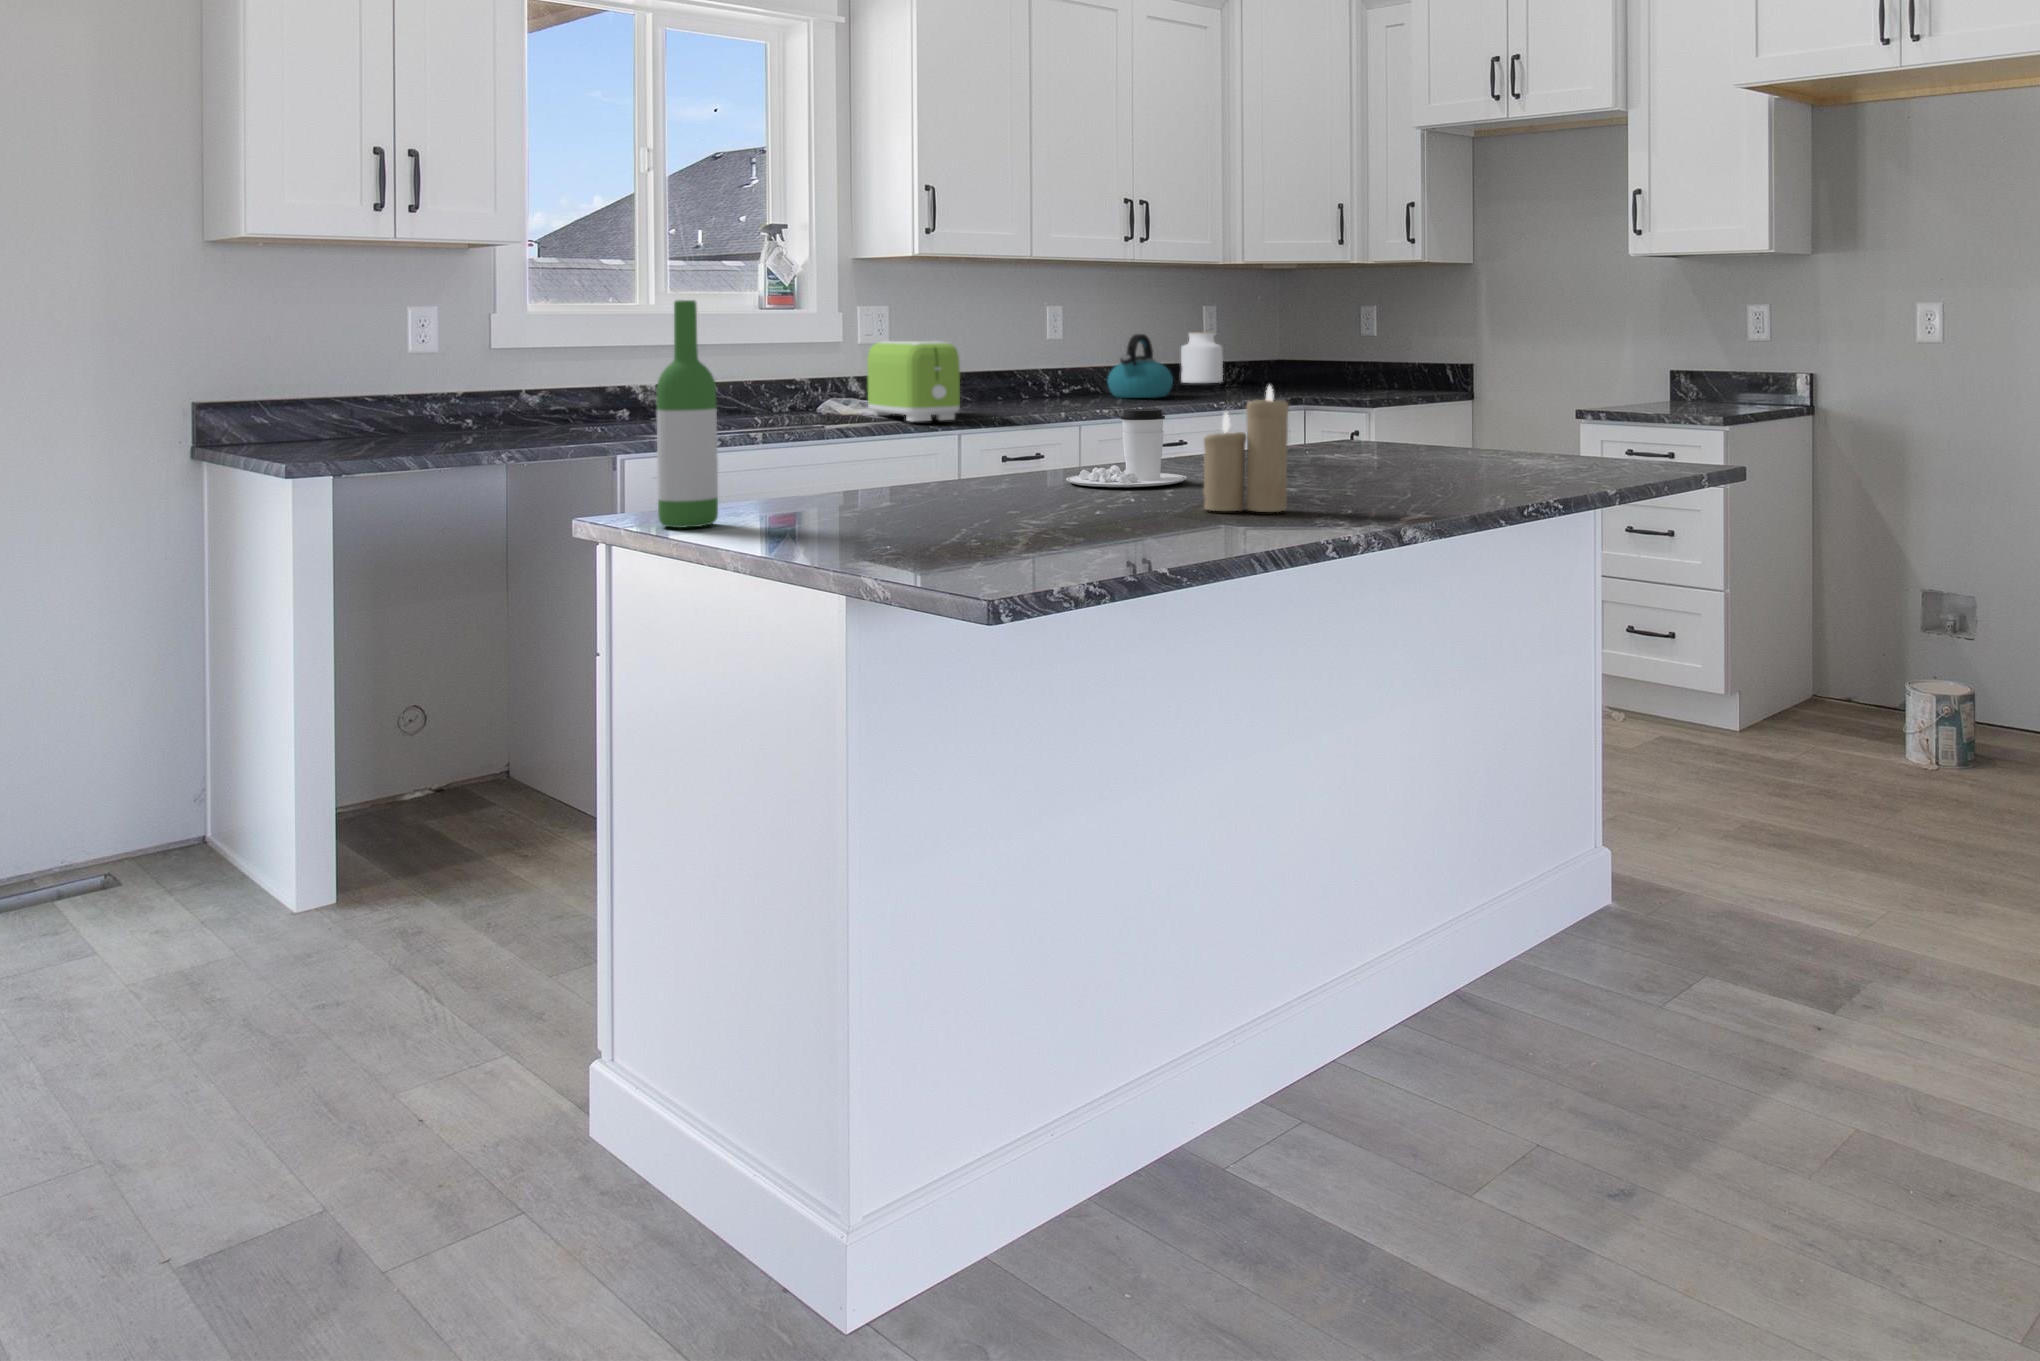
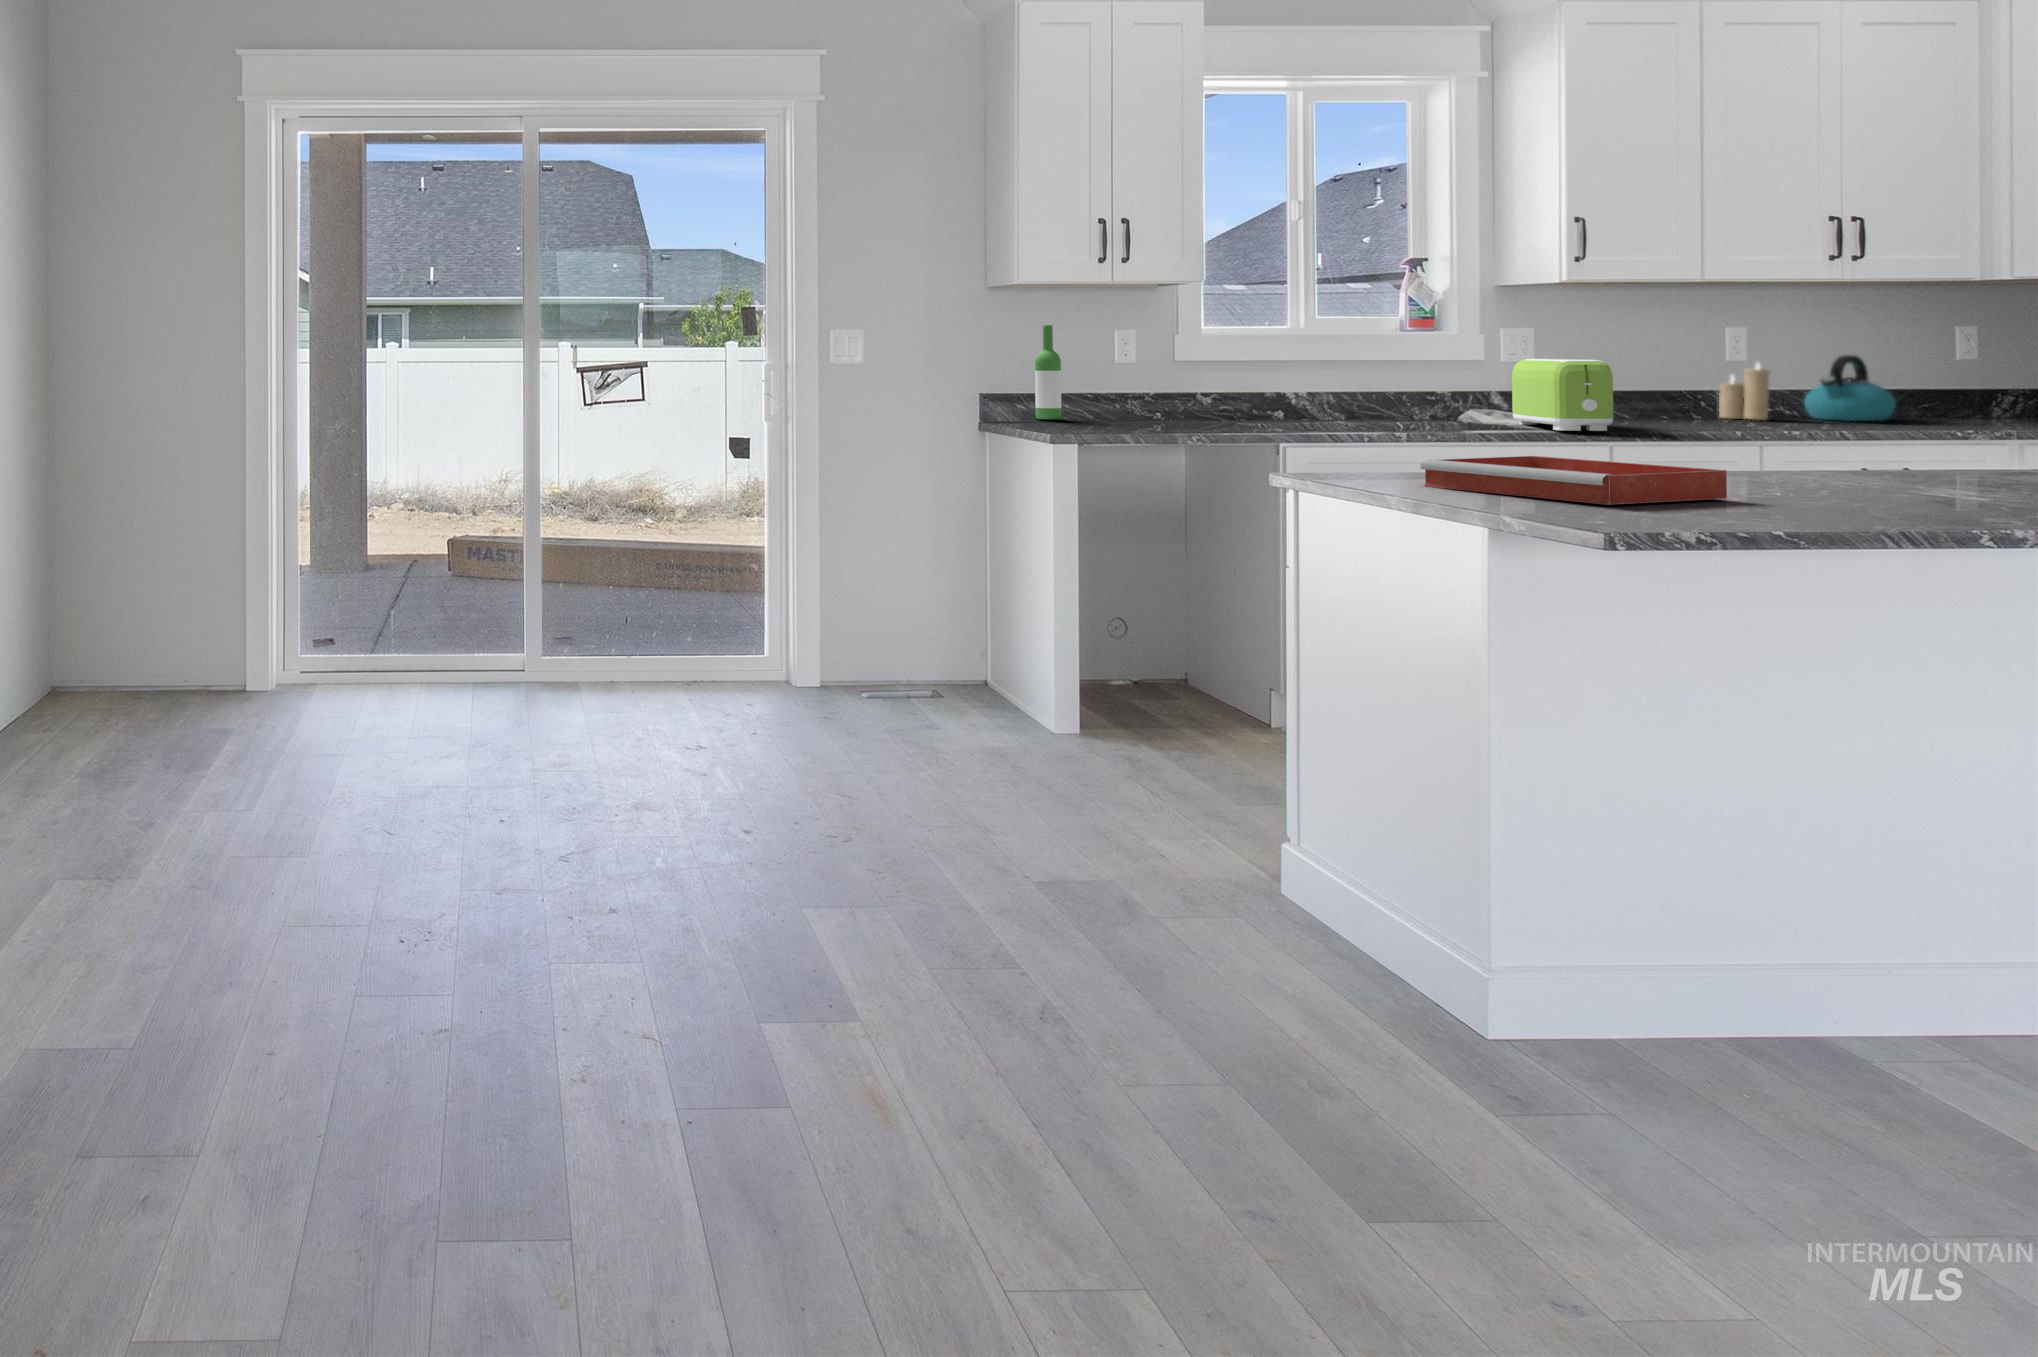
wine bottle: present [657,300,718,528] -> present [1035,325,1061,420]
jar: present [1181,332,1223,383] -> none [1916,354,1980,409]
candle: present [1203,385,1289,512] -> present [1719,363,1769,420]
coffee cup: present [1066,409,1187,487] -> none [1715,420,1857,488]
tray: none [765,467,1086,533] -> present [1420,456,1727,505]

